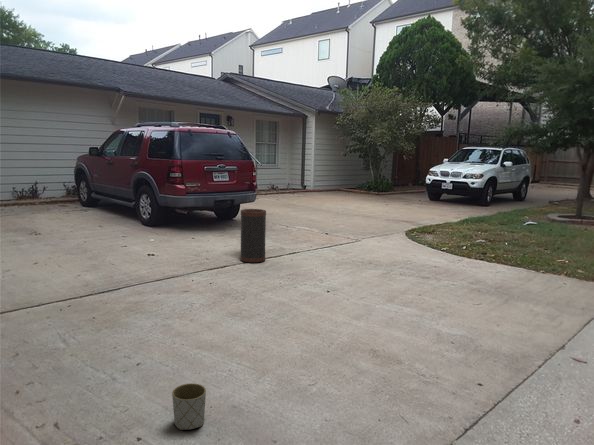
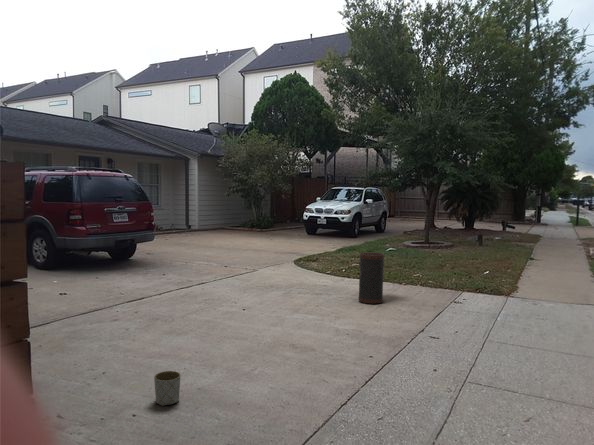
trash can: present [240,209,266,262] -> present [359,252,384,304]

